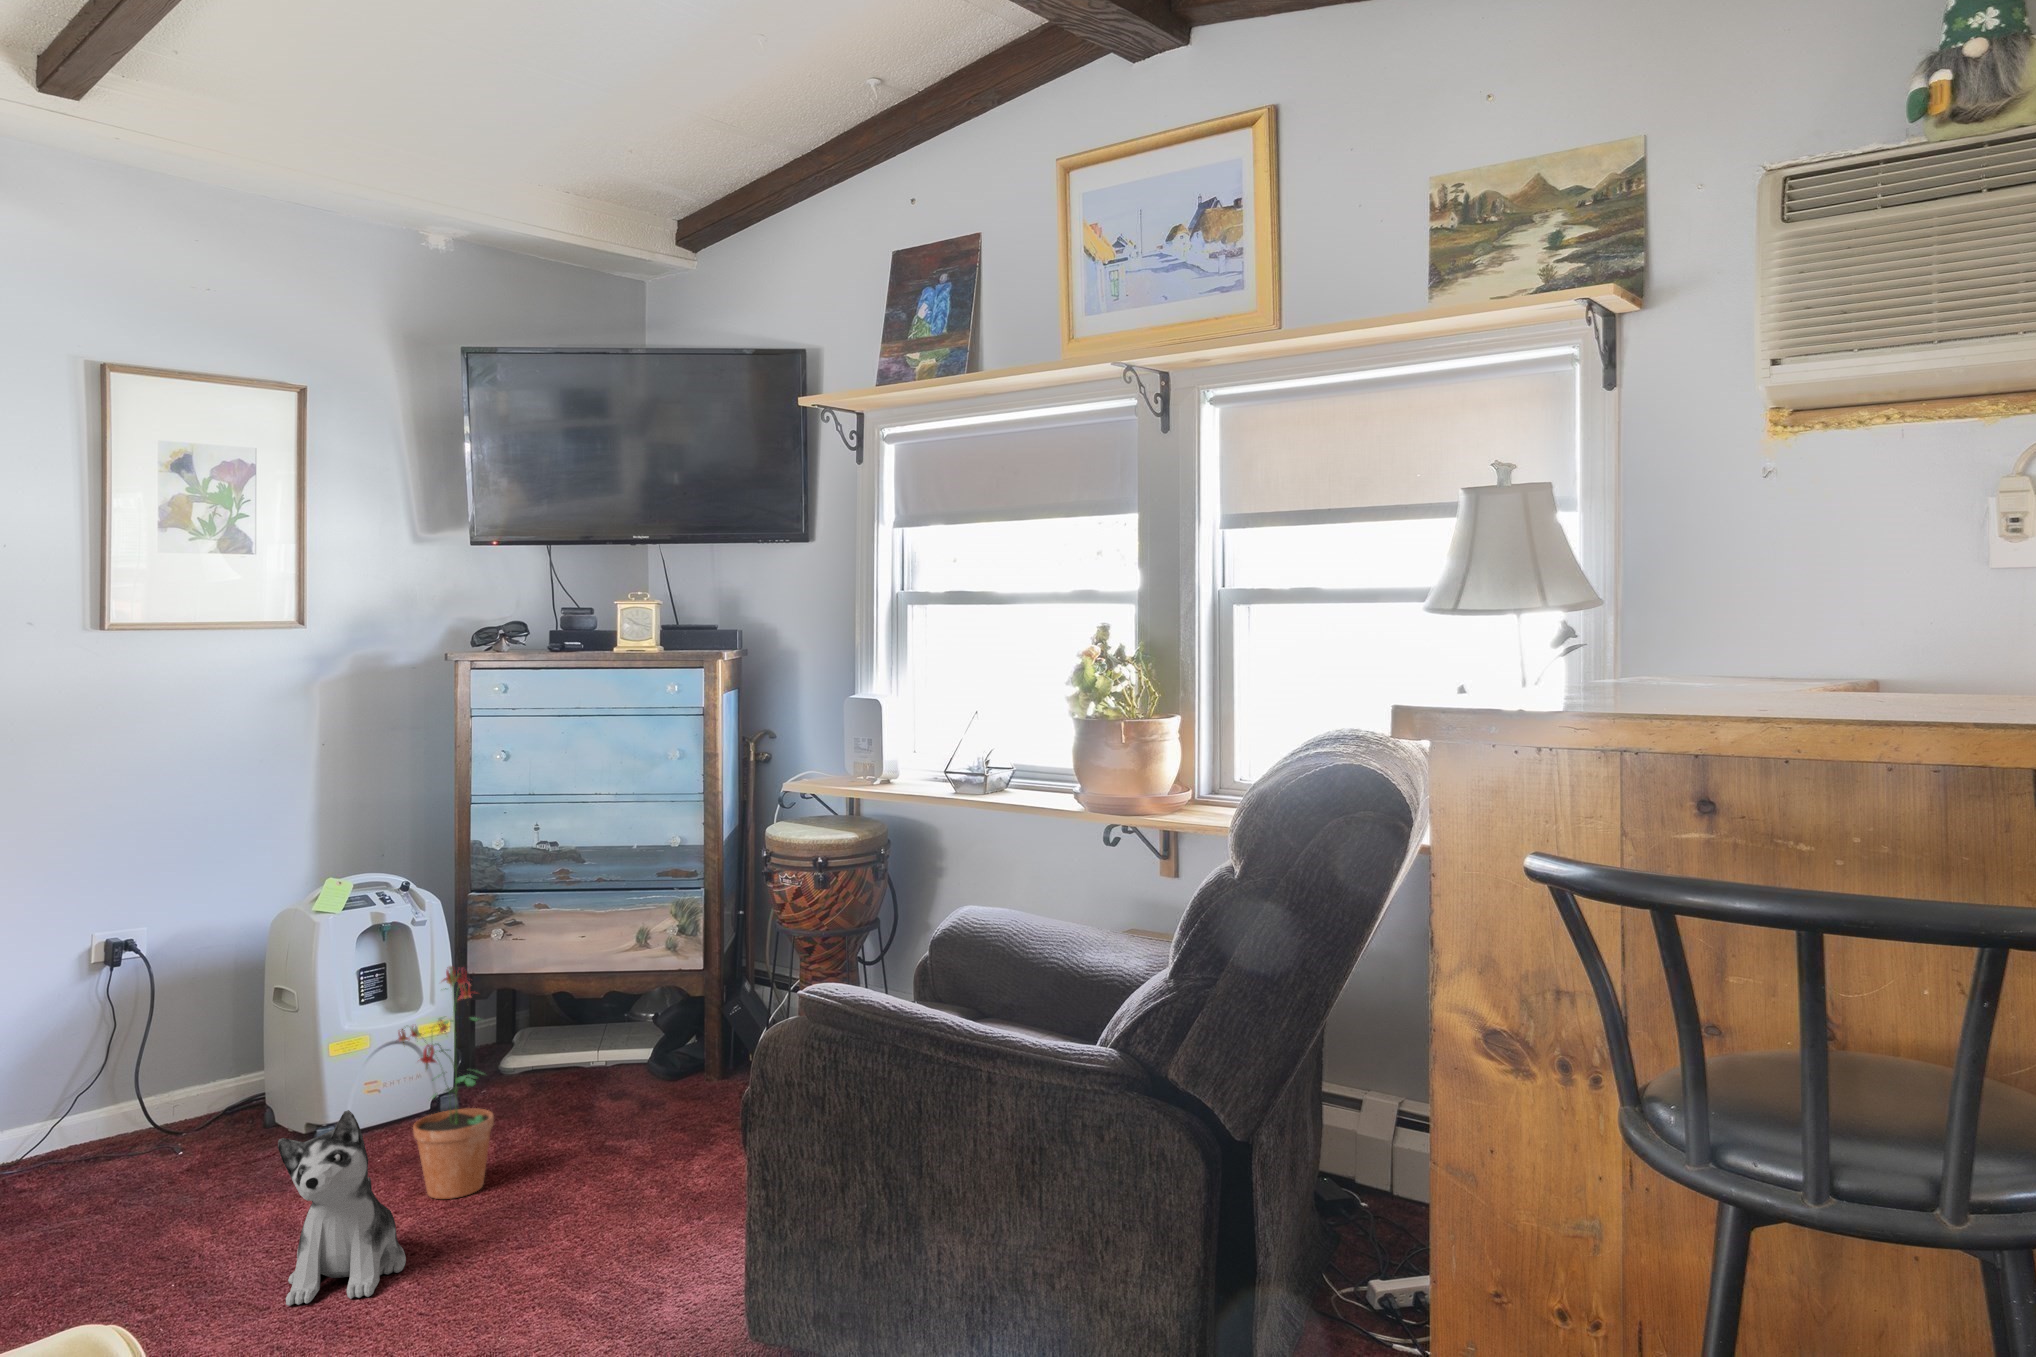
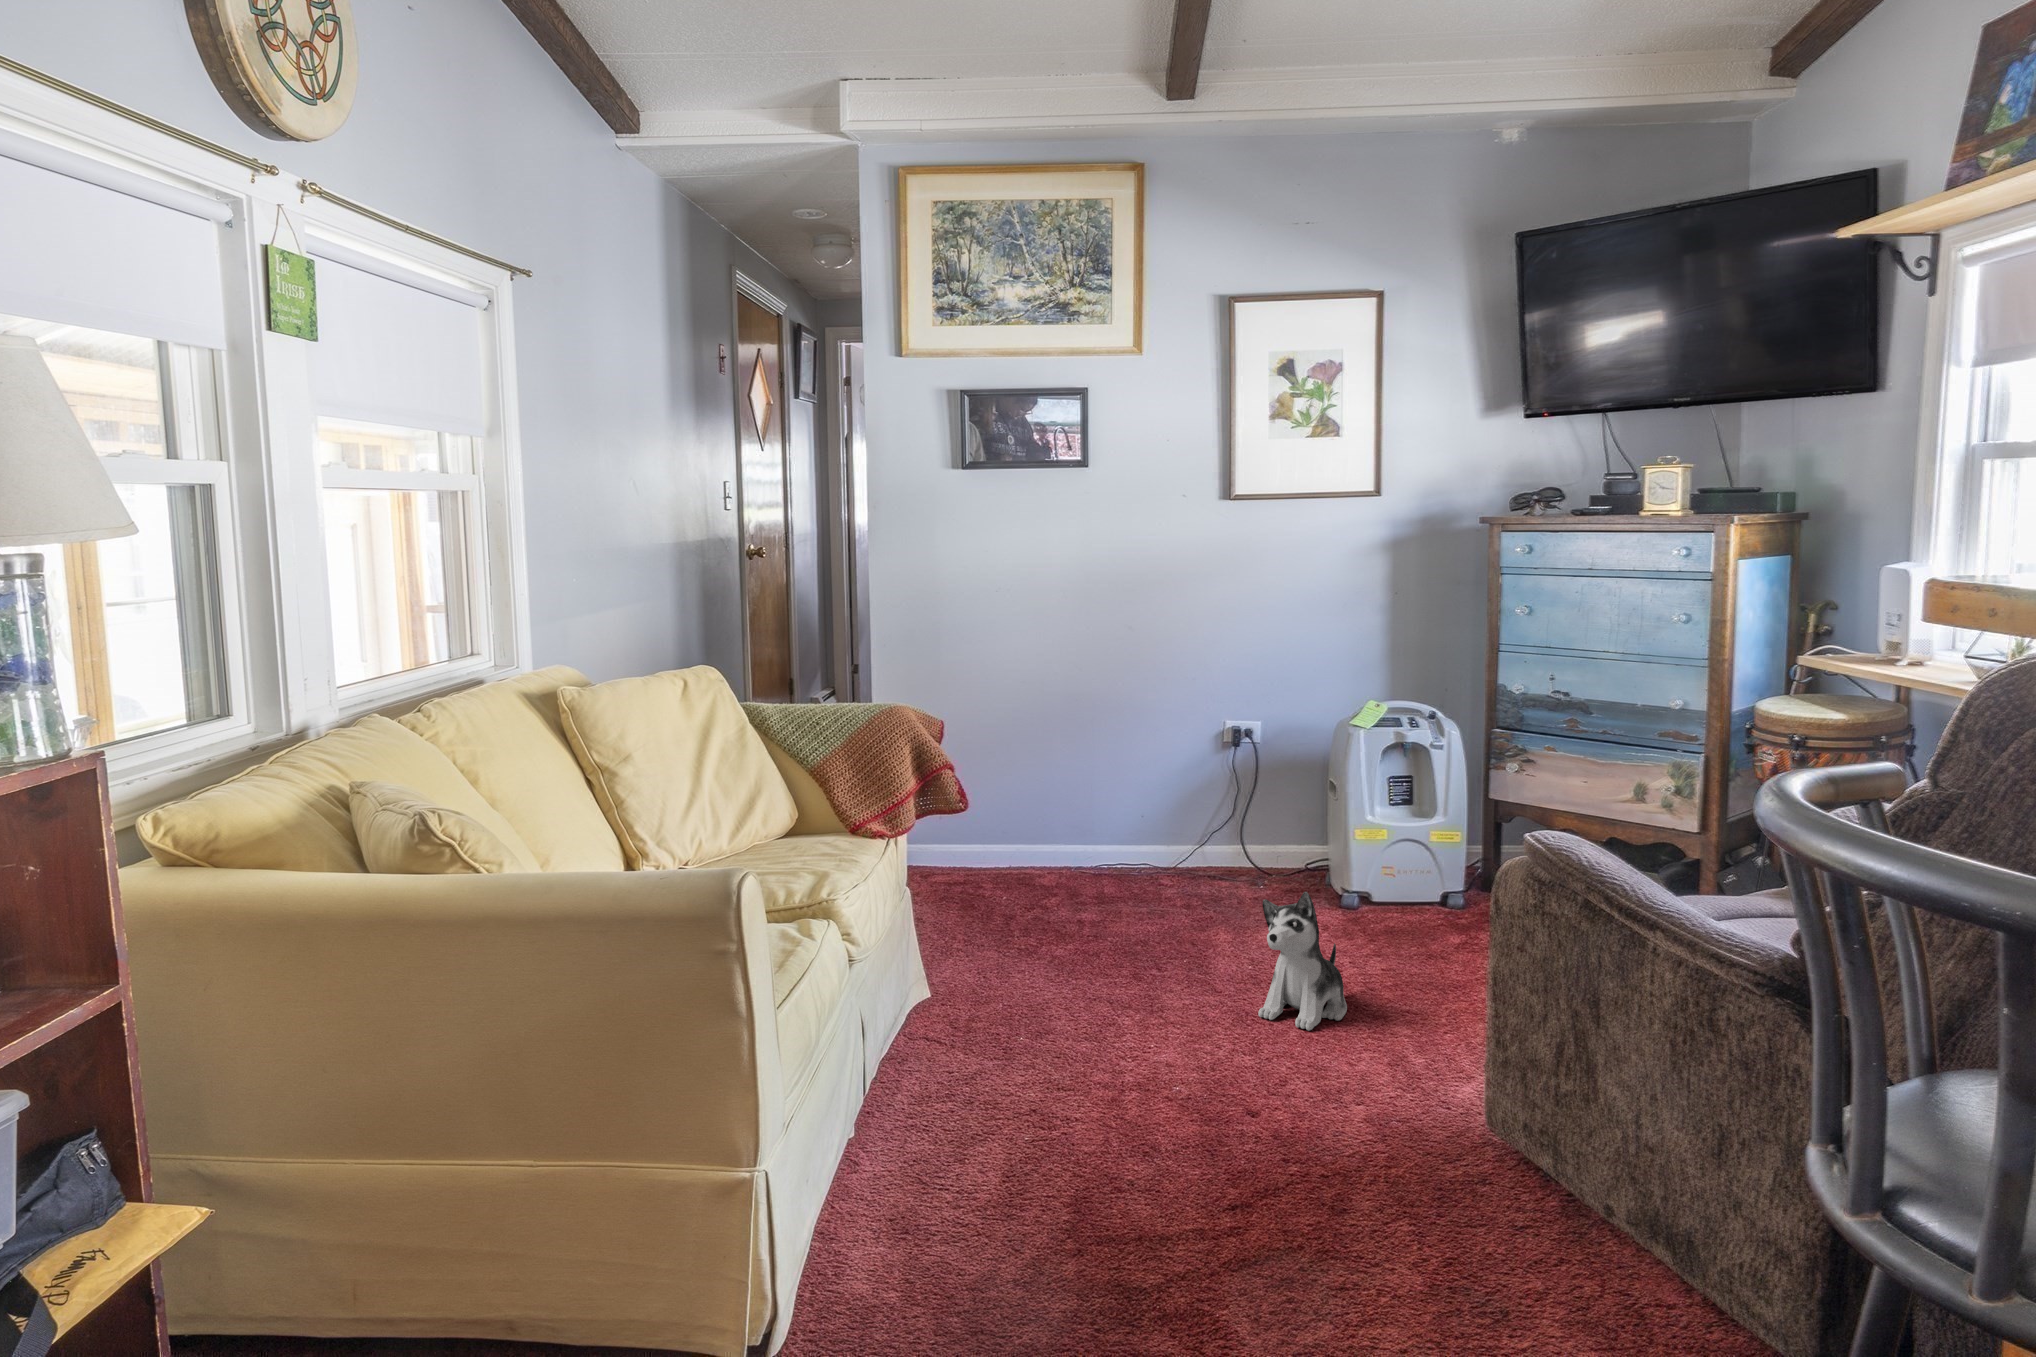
potted plant: present [398,966,494,1199] -> none [1380,793,1449,979]

